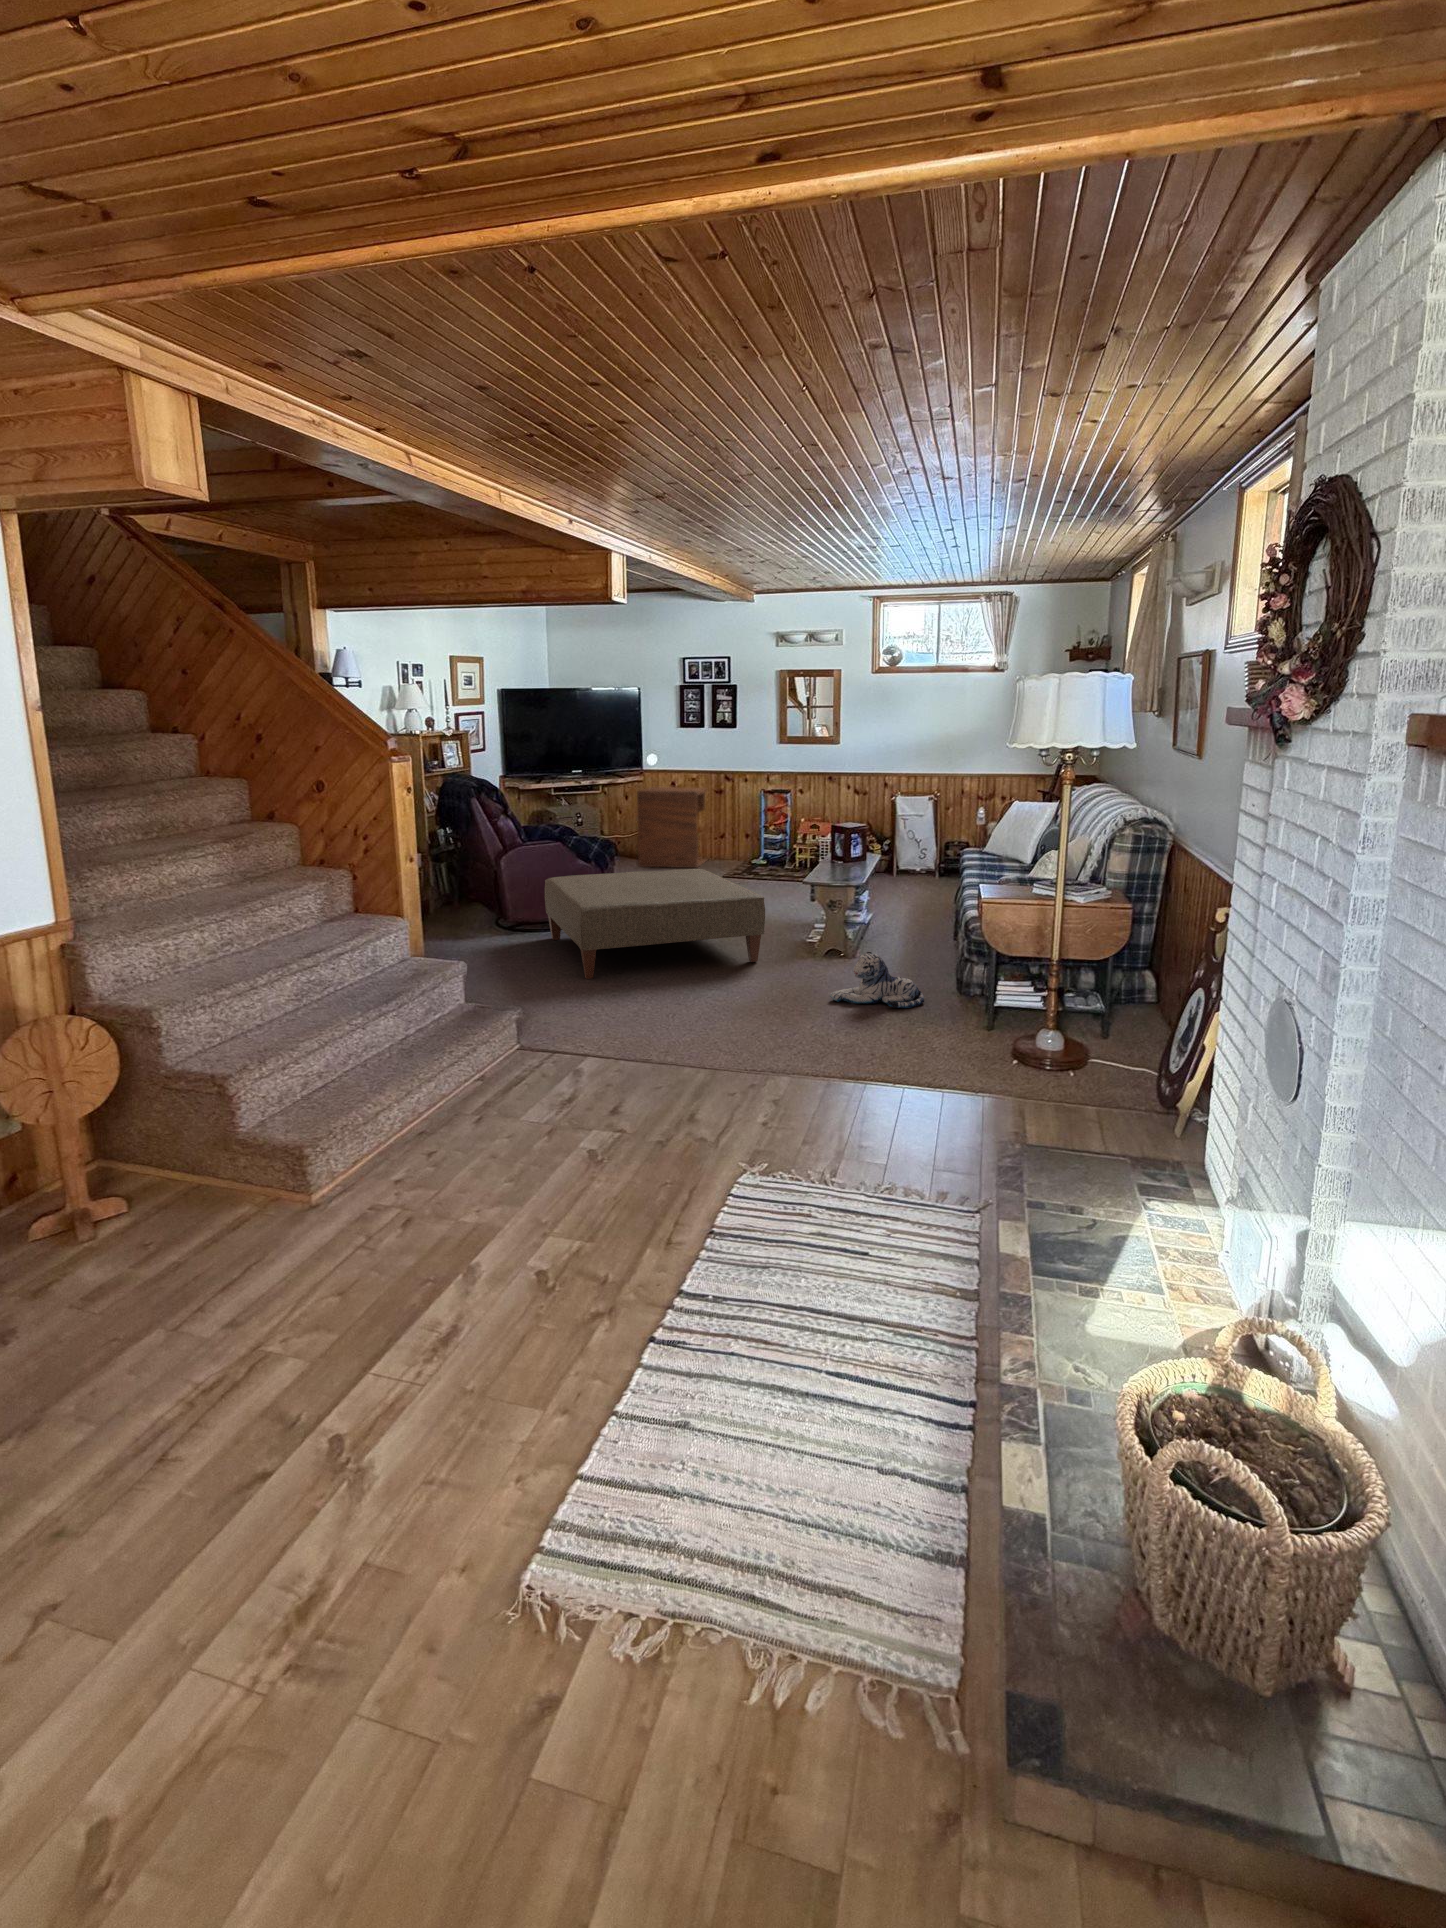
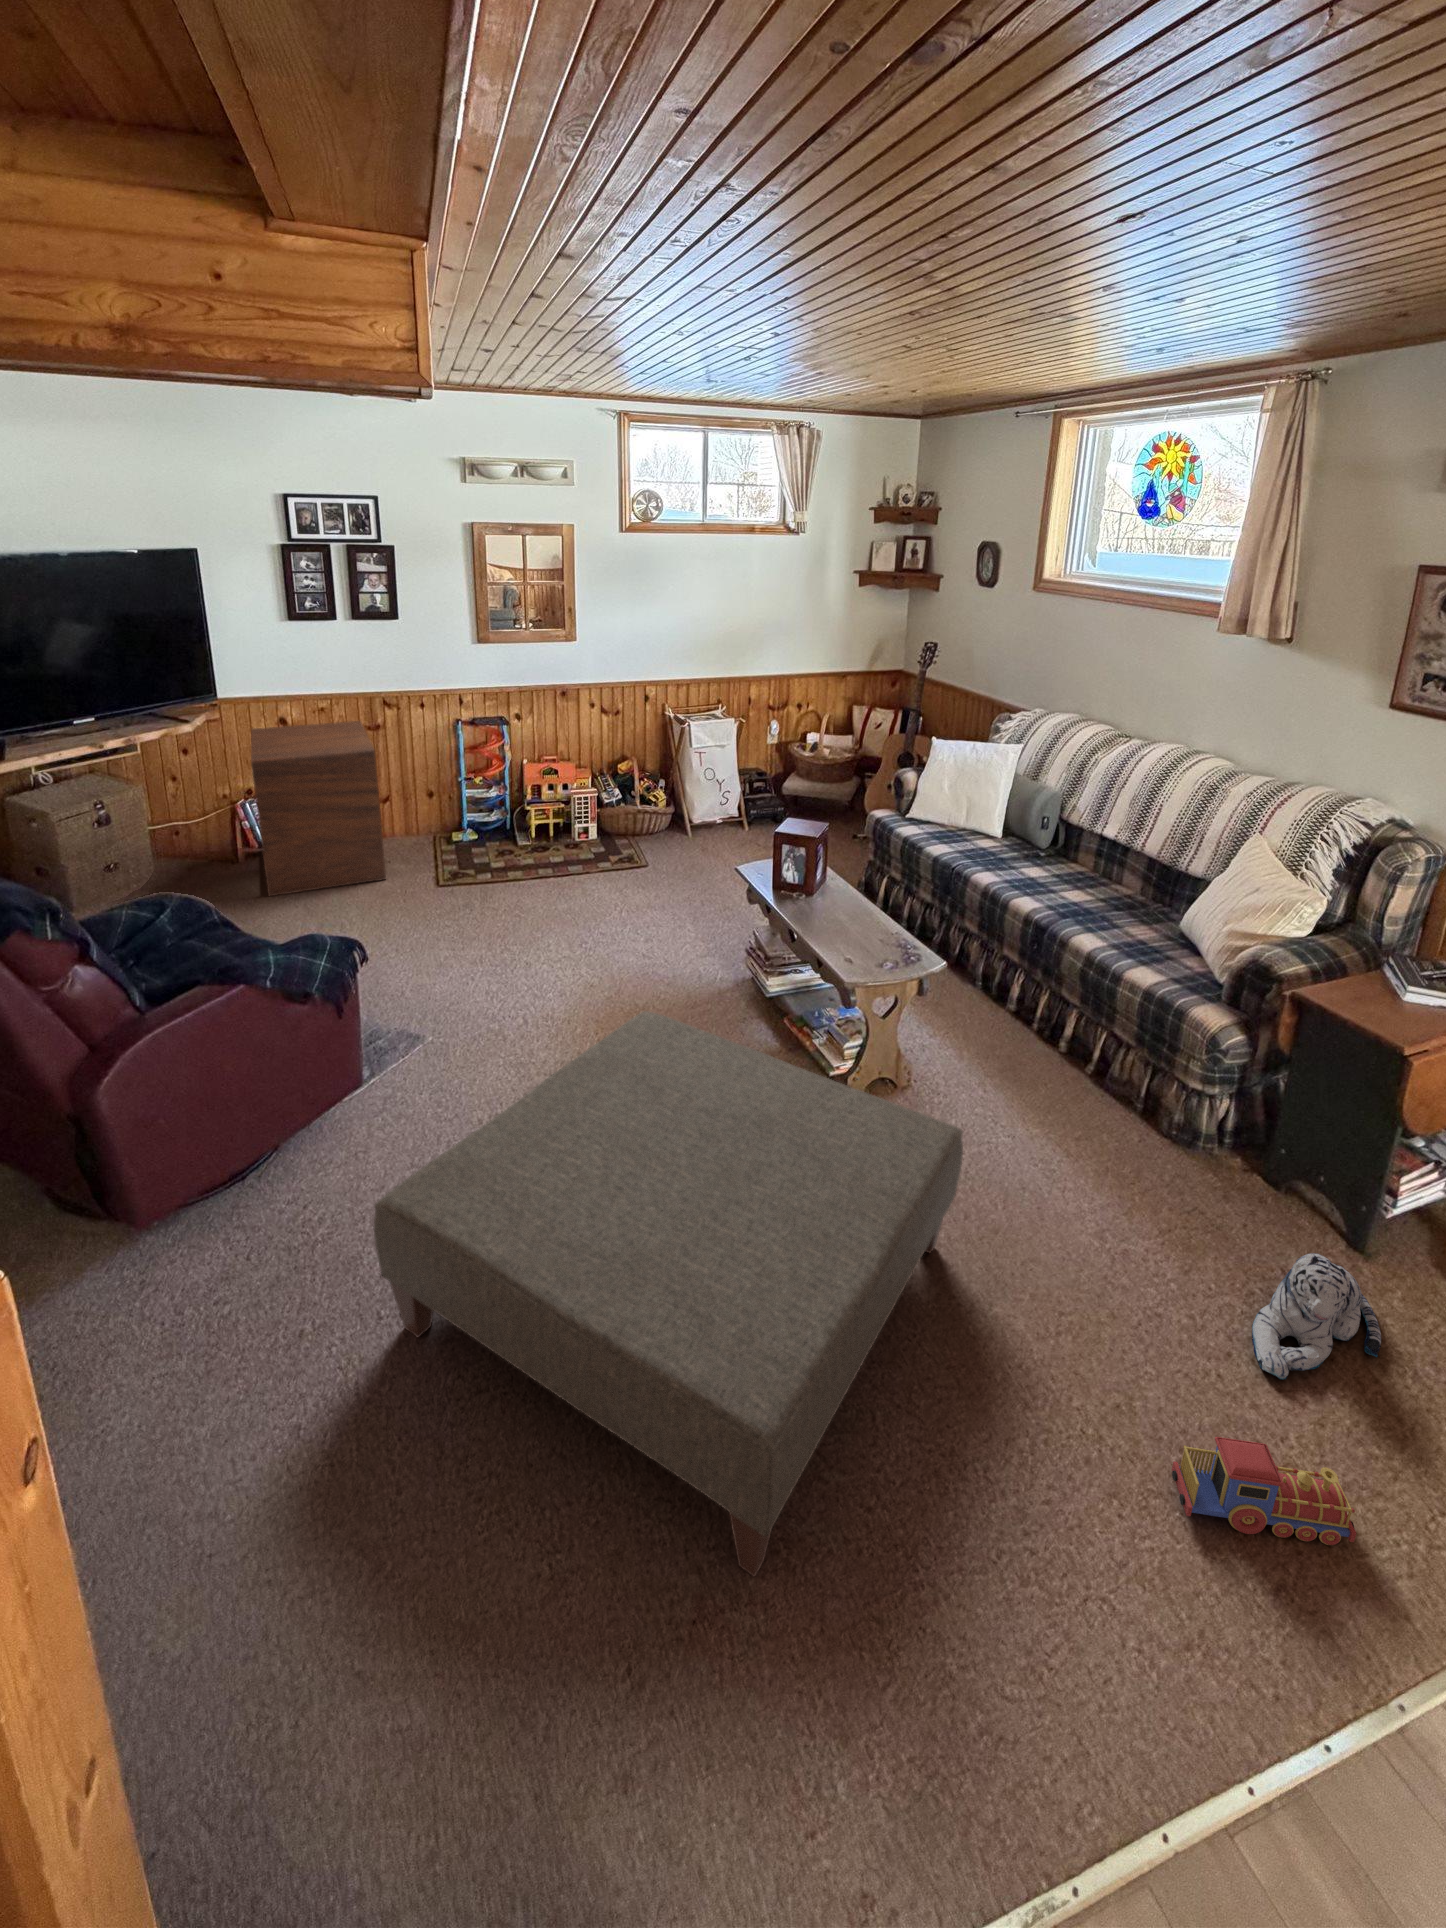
toy train: none [732,975,794,1016] -> present [1172,1437,1357,1545]

